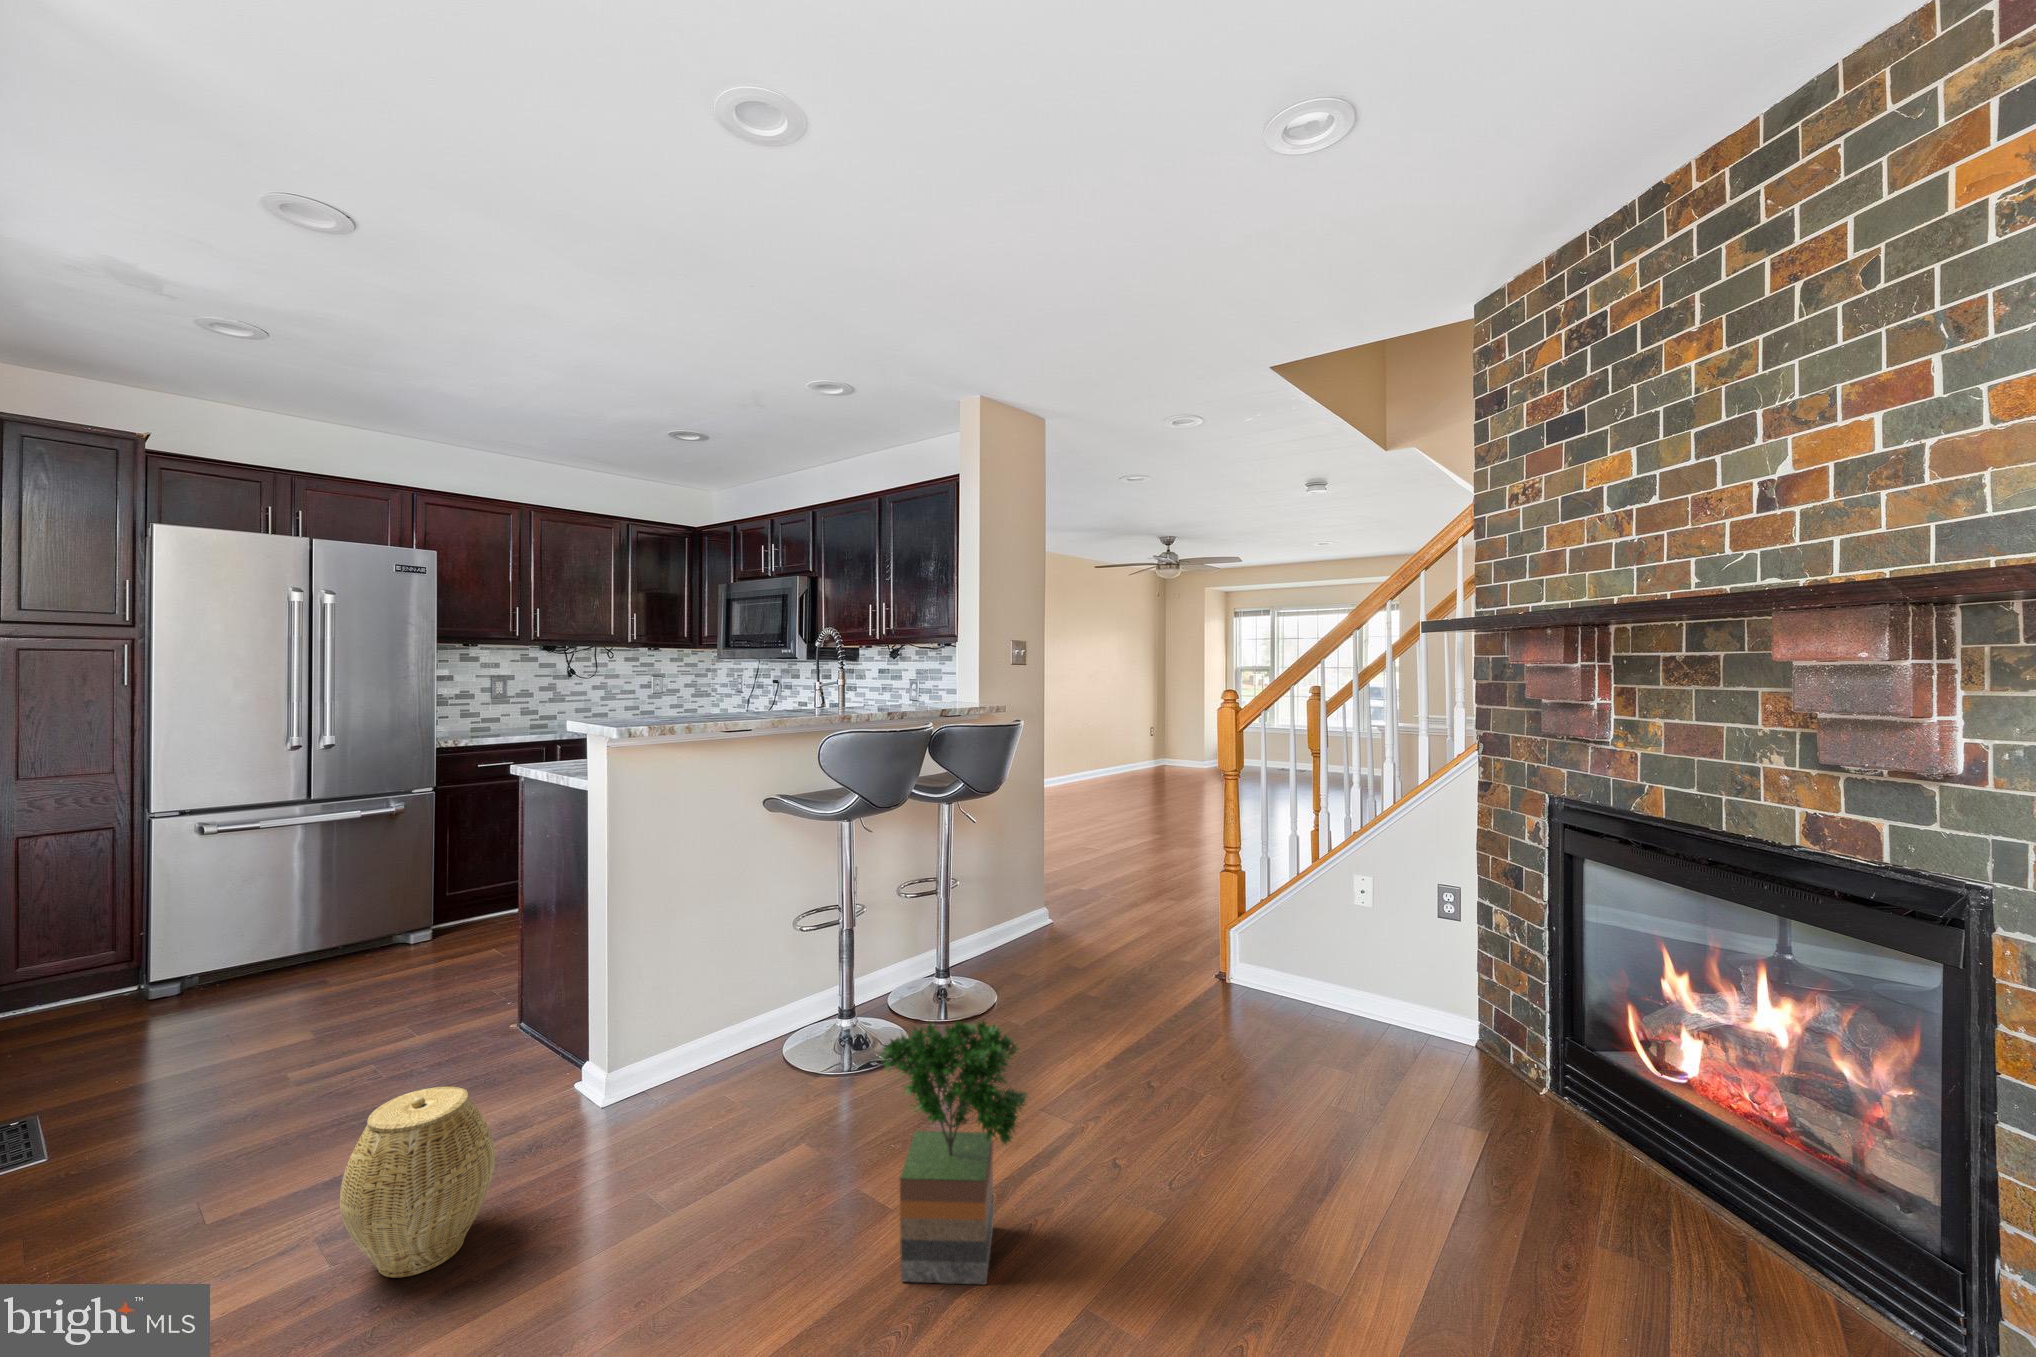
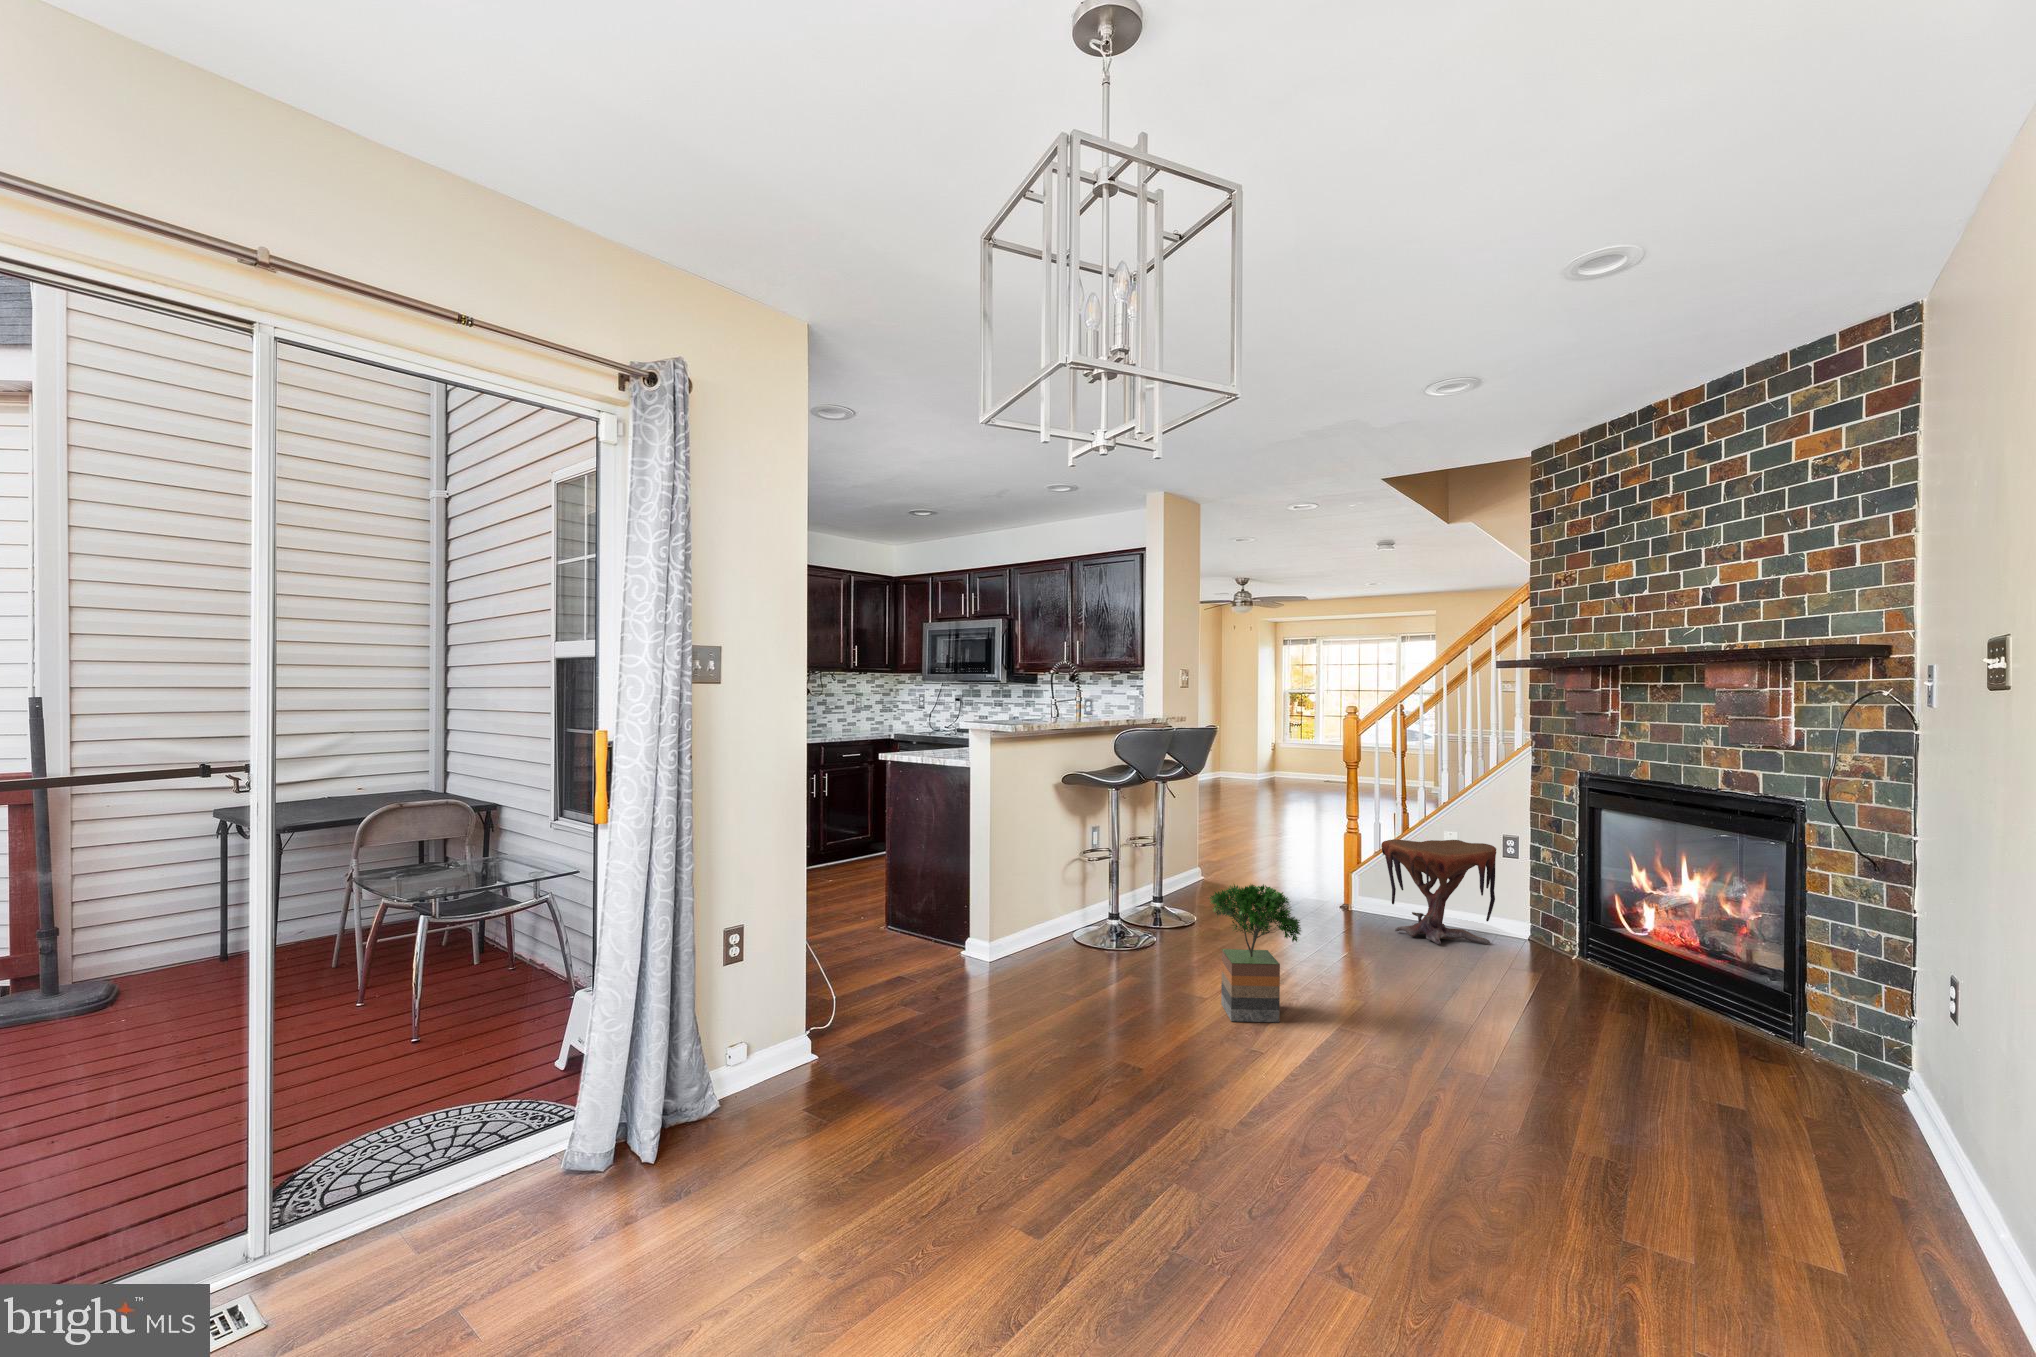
side table: none [1261,888,1425,1057] -> present [1381,839,1496,945]
woven basket: present [340,1087,495,1278] -> none [907,920,980,1019]

